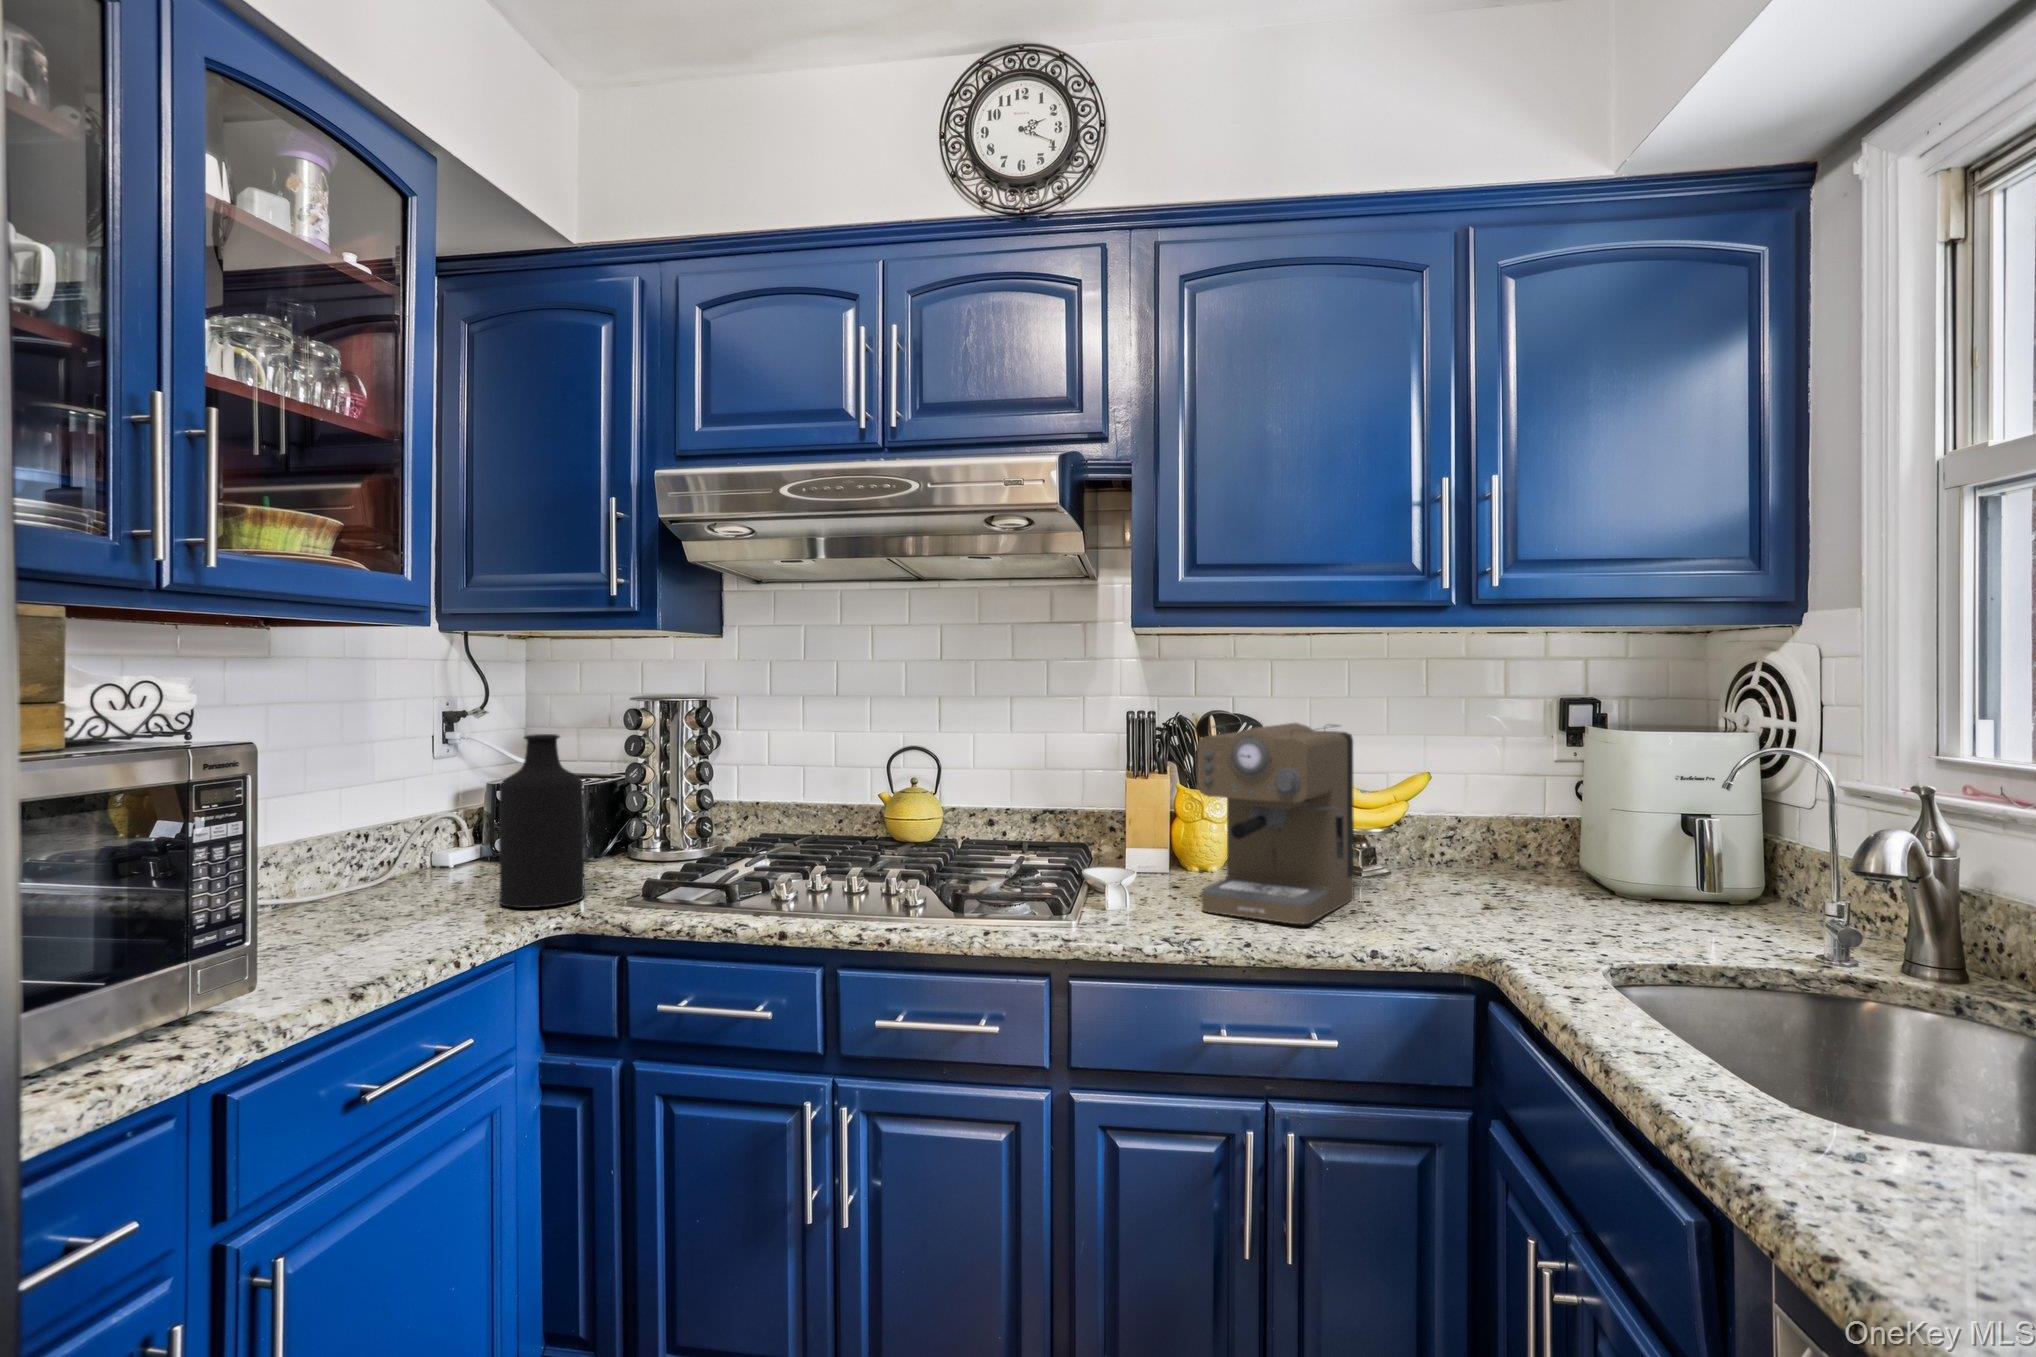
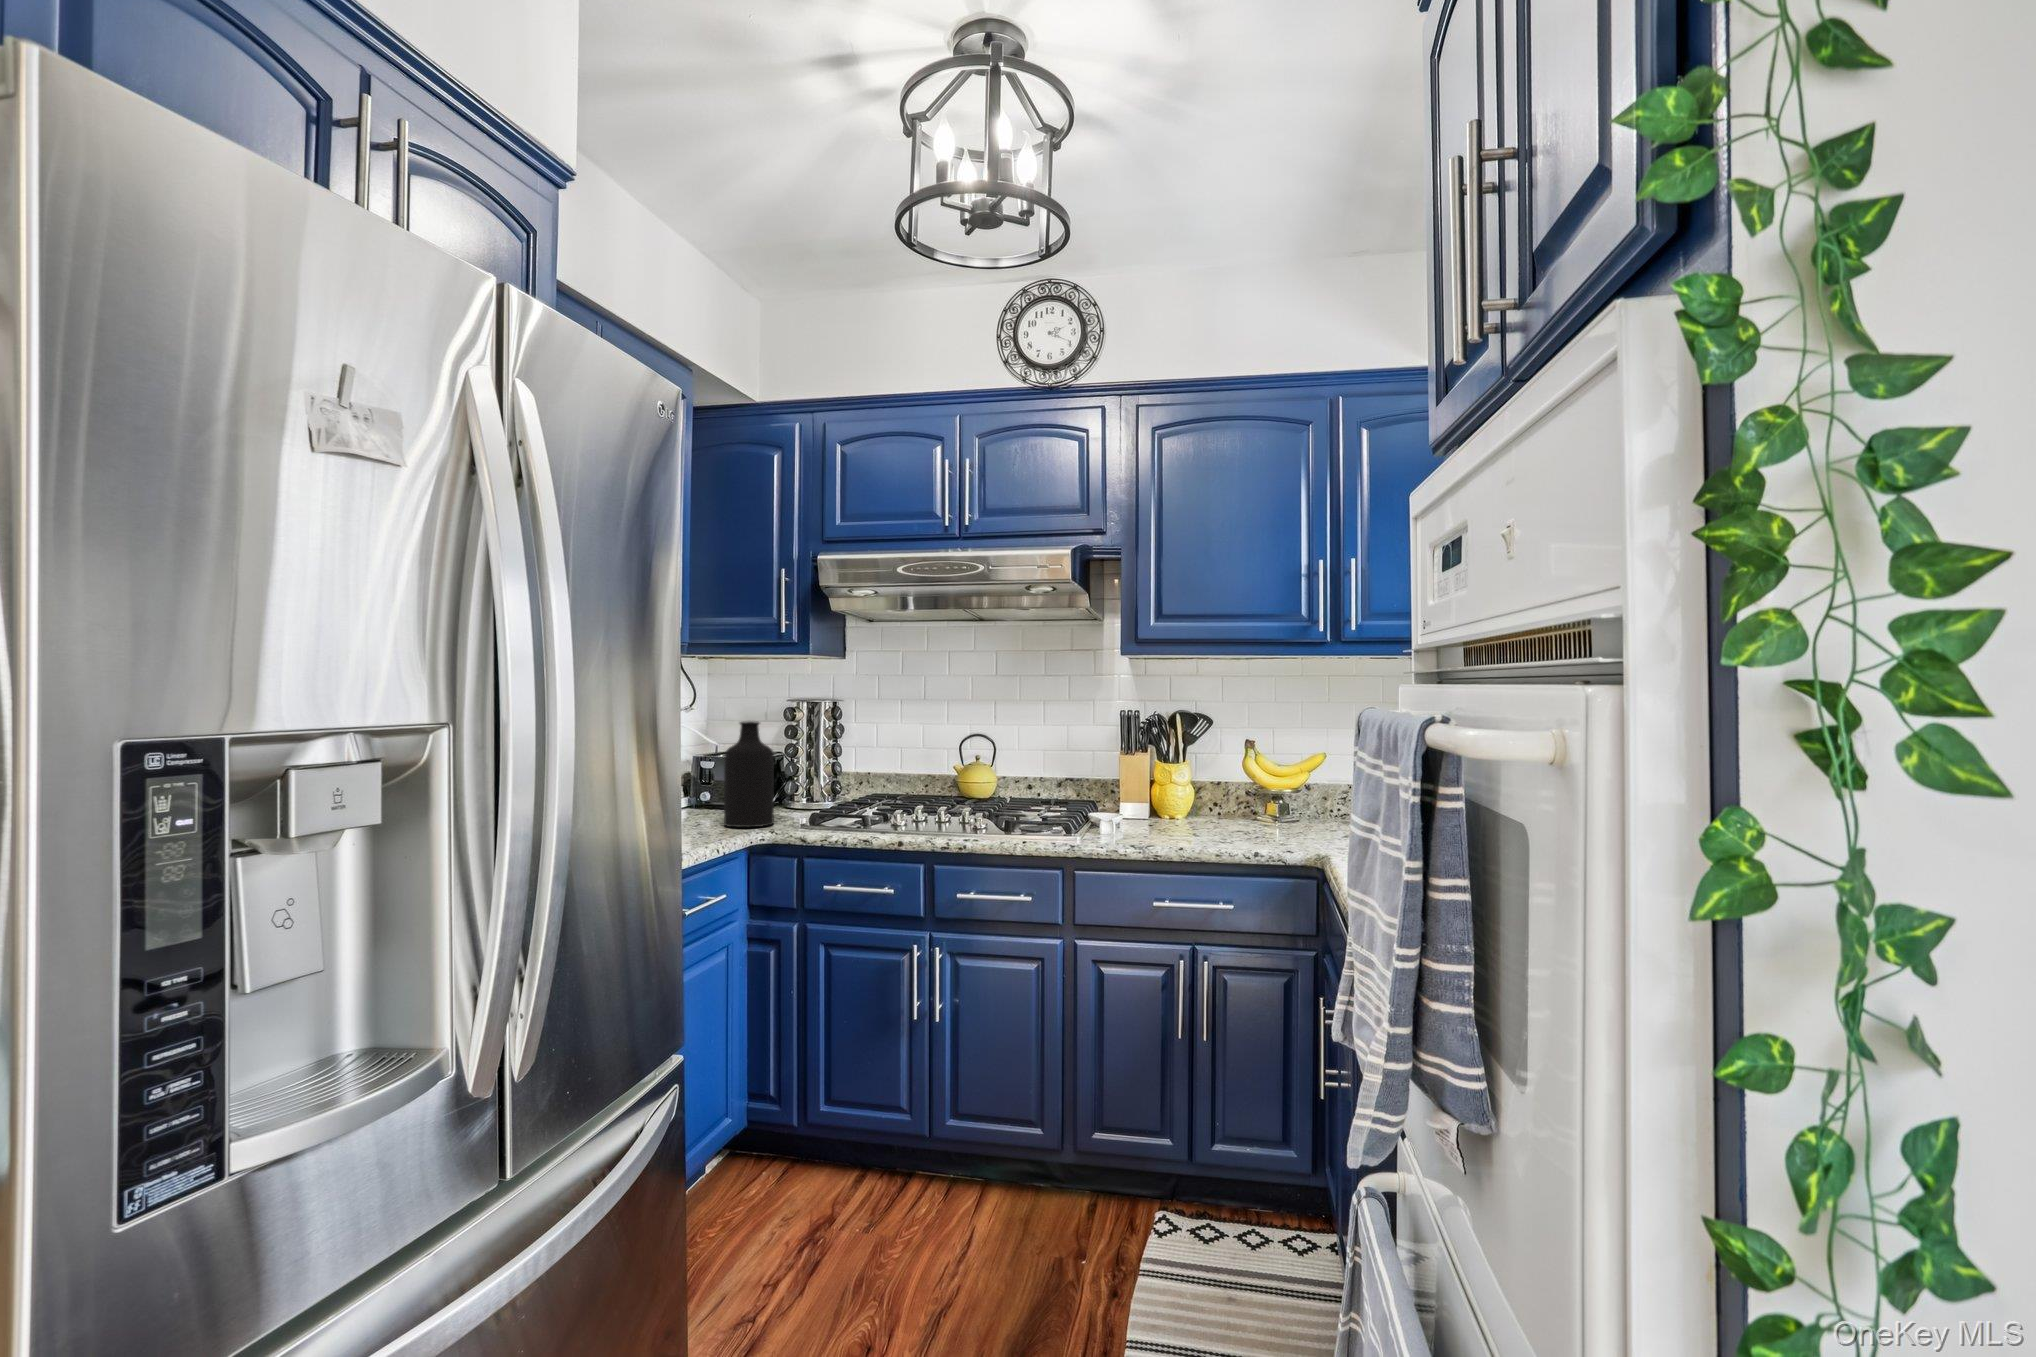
coffee maker: present [1197,722,1354,924] -> none [1158,717,1261,840]

